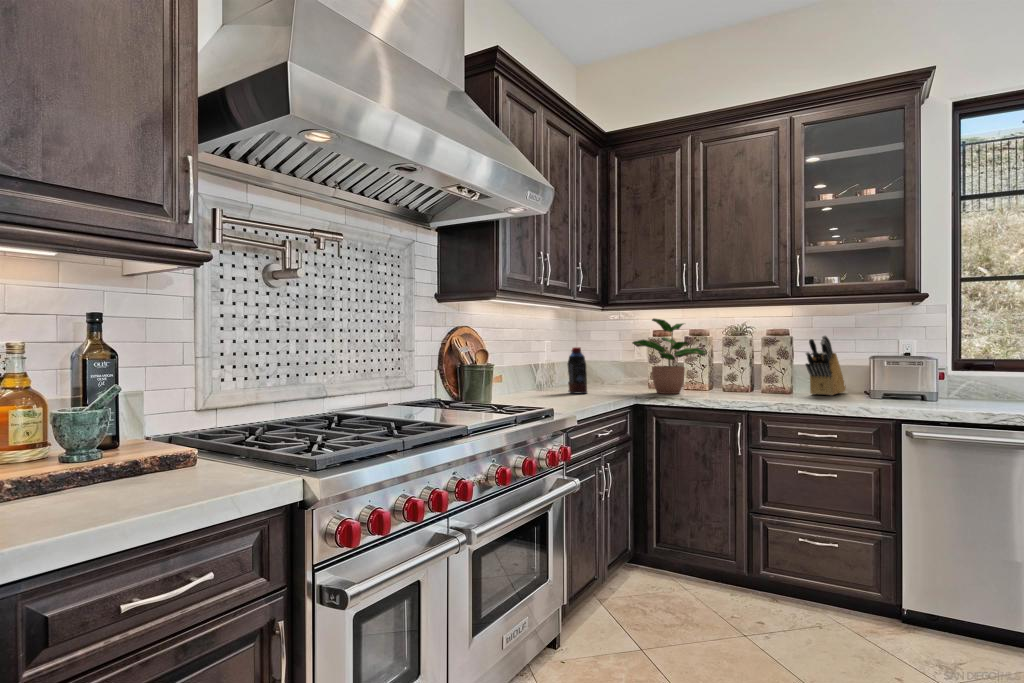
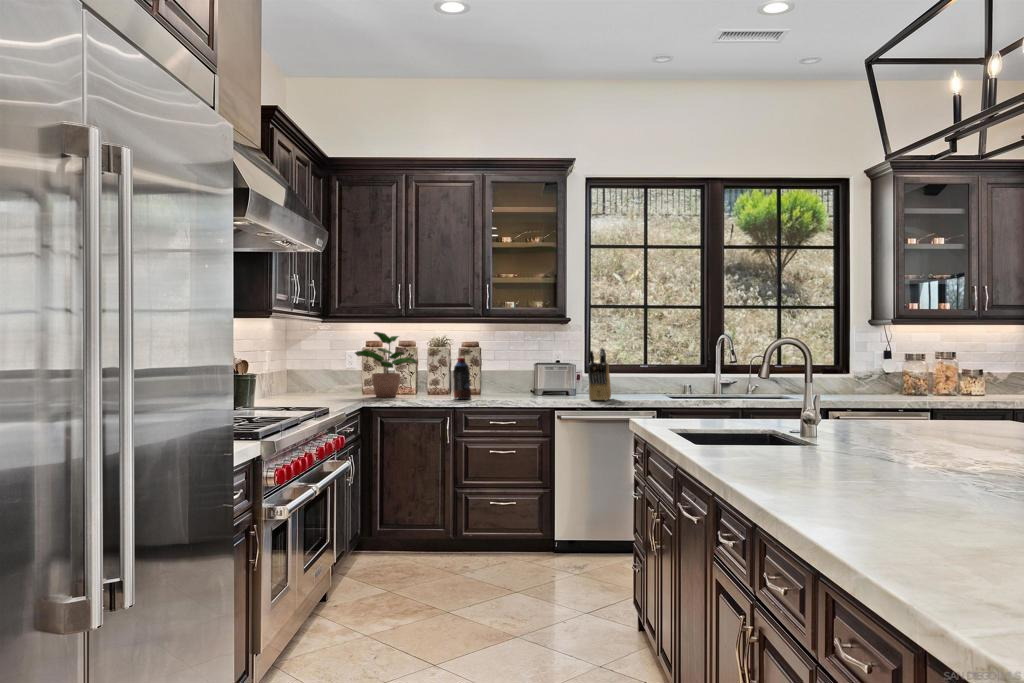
knife block: present [806,336,846,395] -> present [588,348,611,401]
bottle: present [568,347,587,394] -> present [453,358,471,399]

